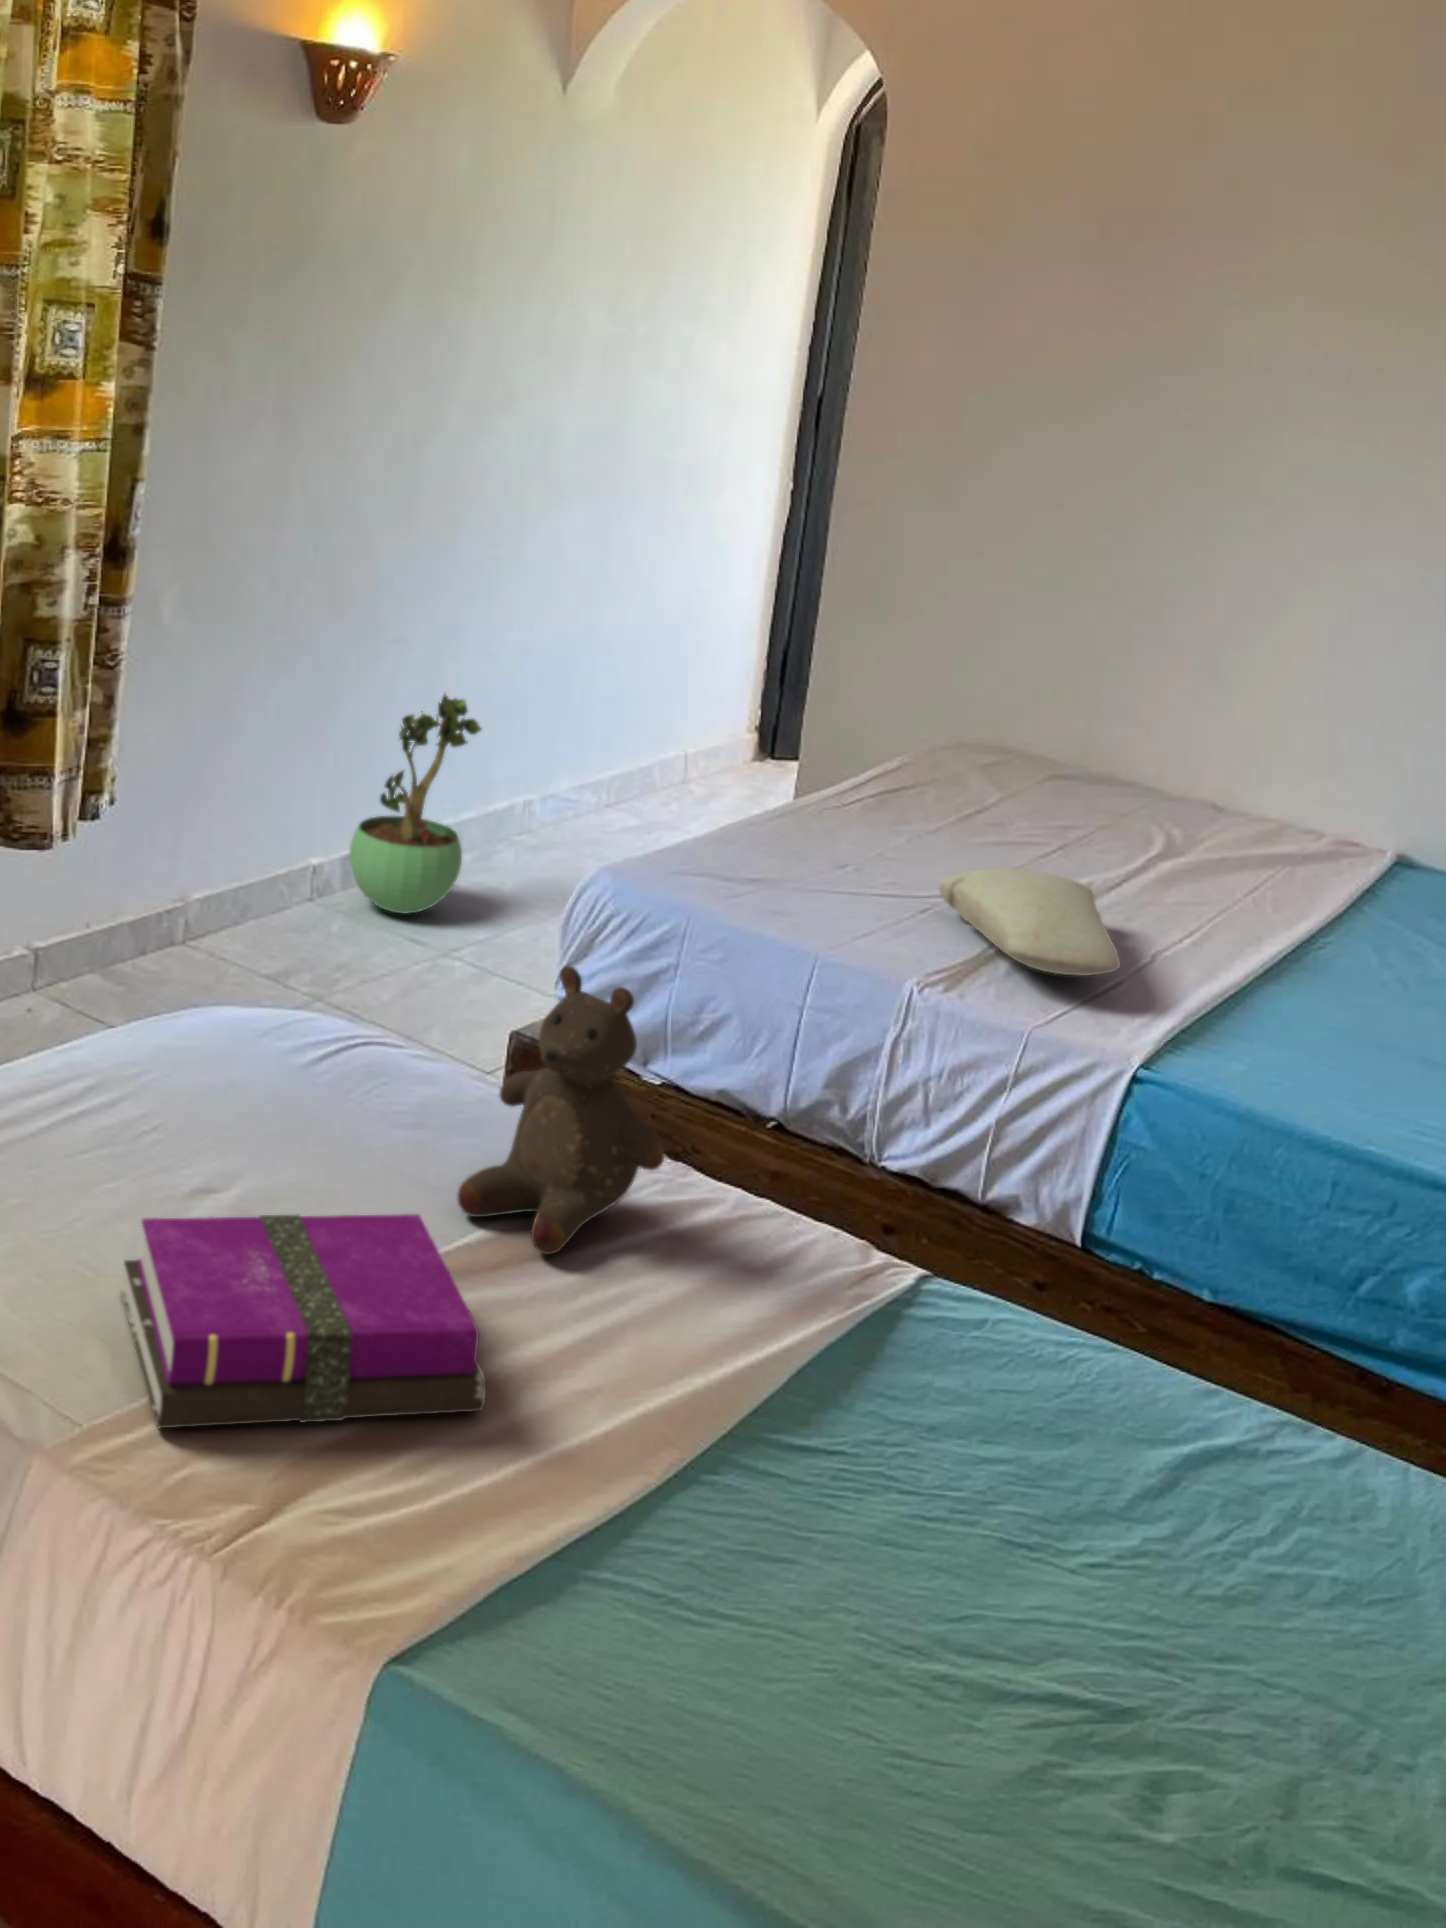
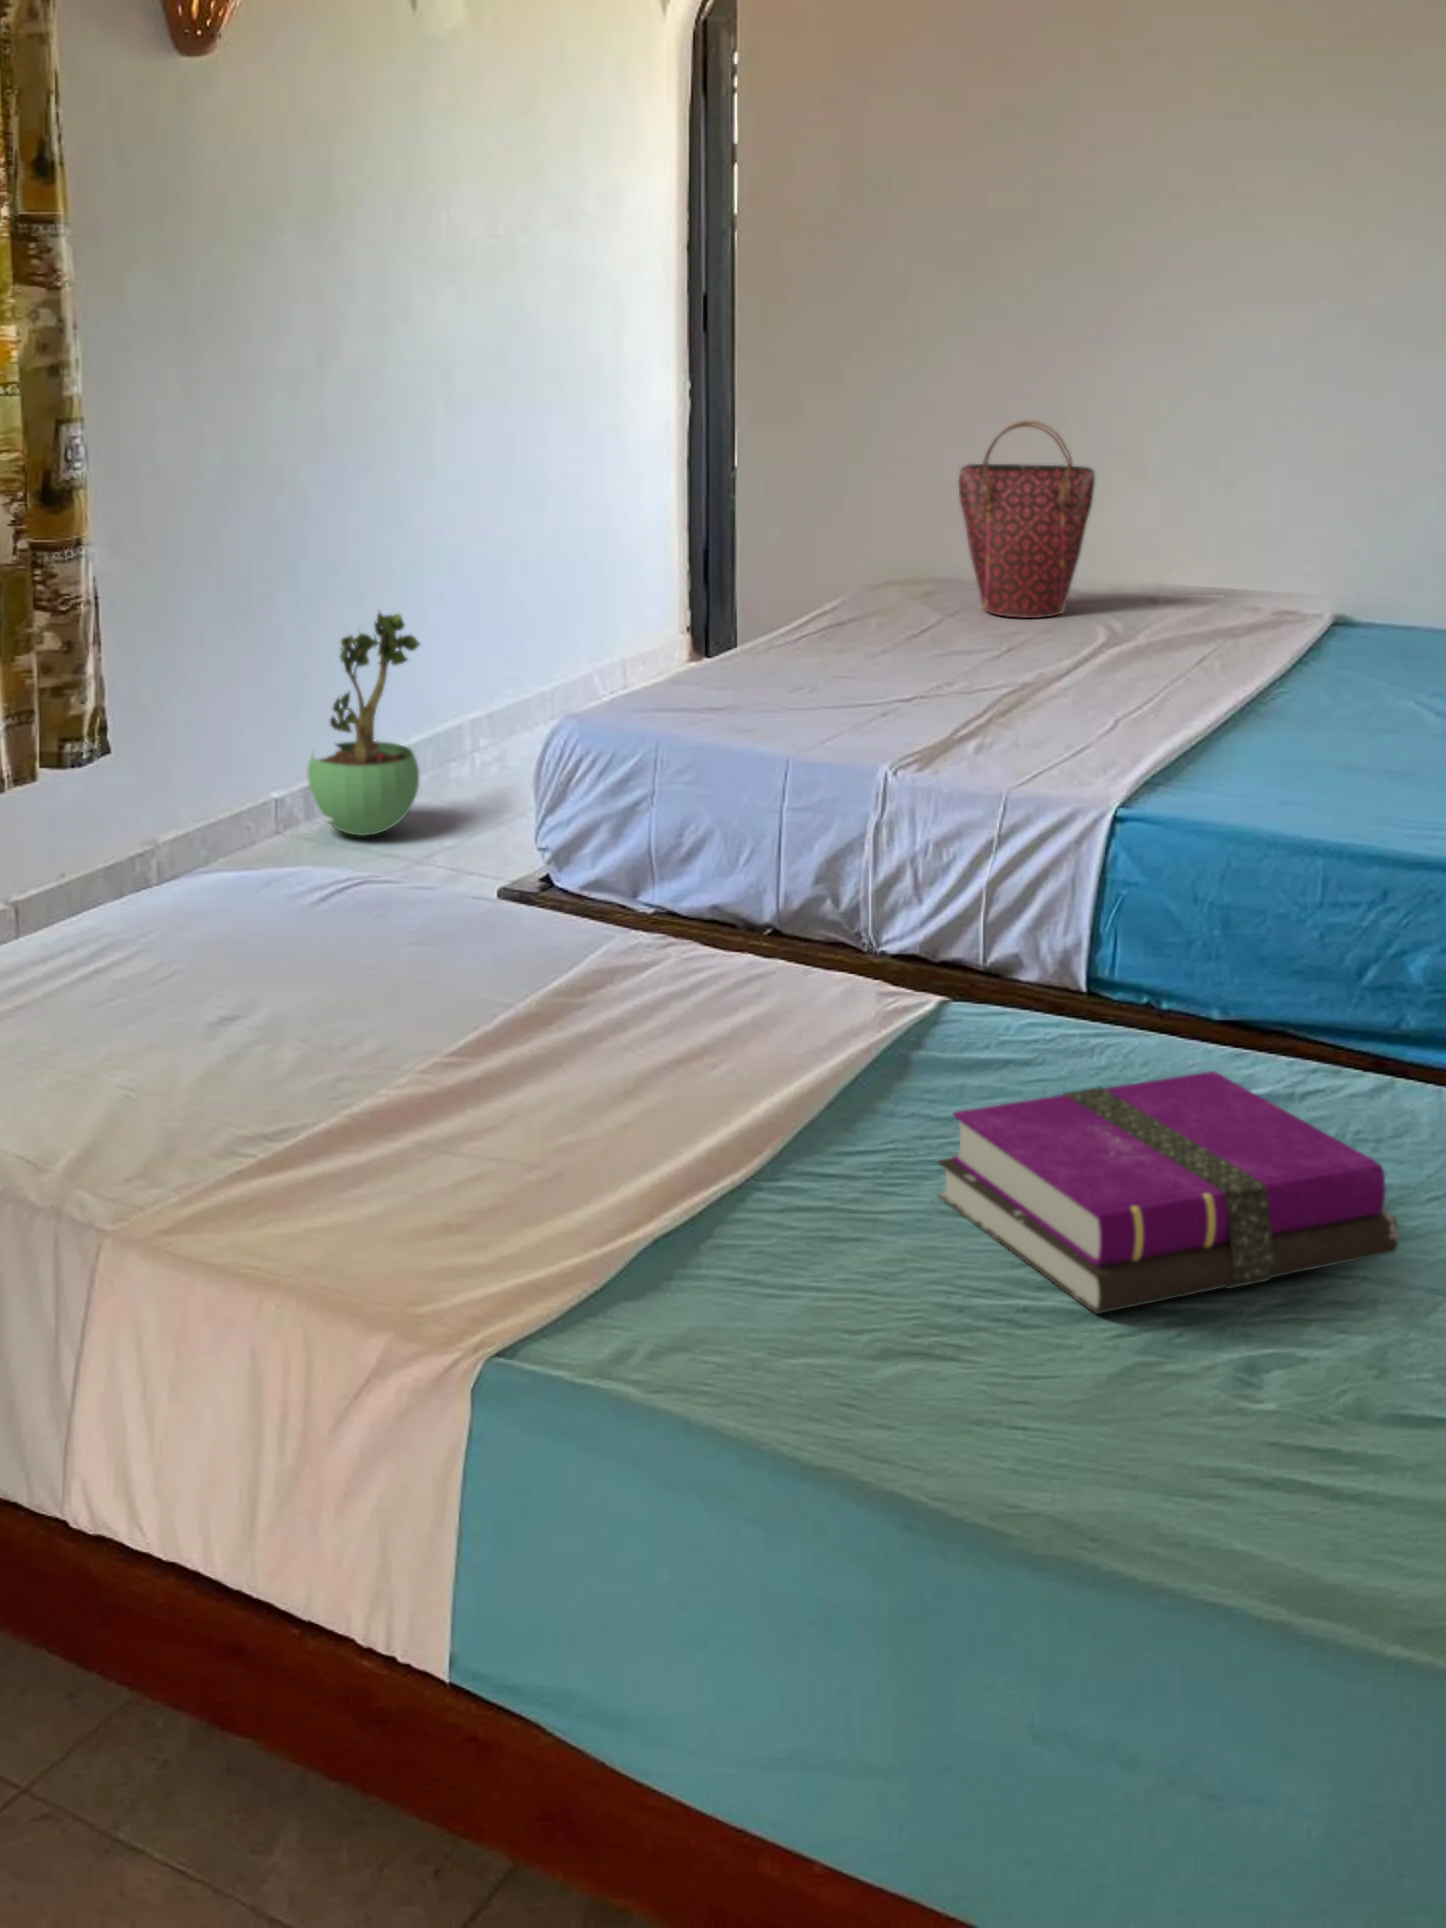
handbag: none [1035,617,1174,818] -> present [959,421,1095,618]
pillow: present [939,869,1120,975] -> none [896,653,1085,736]
stuffed bear: present [457,965,664,1254] -> none [480,738,676,1010]
notebook: present [121,1214,486,1428] -> present [938,1071,1399,1314]

